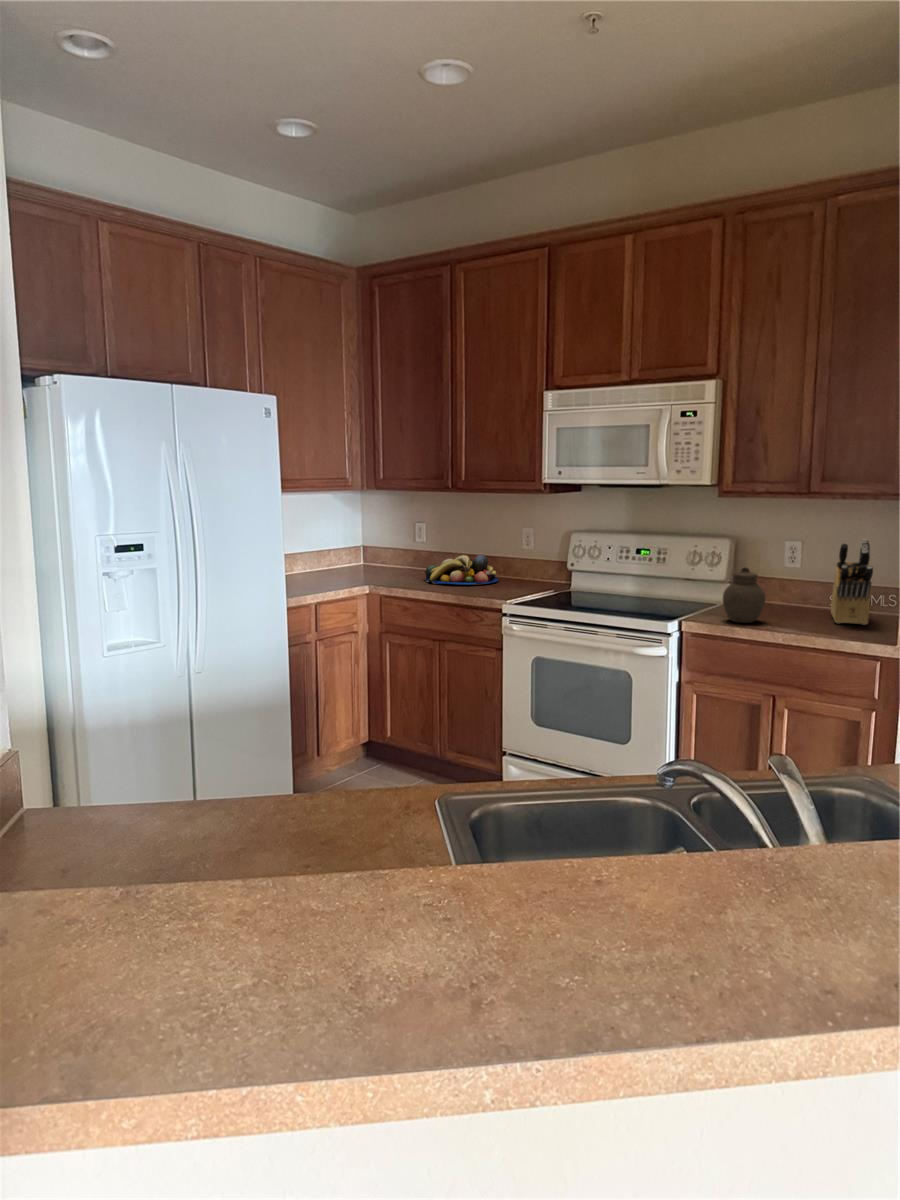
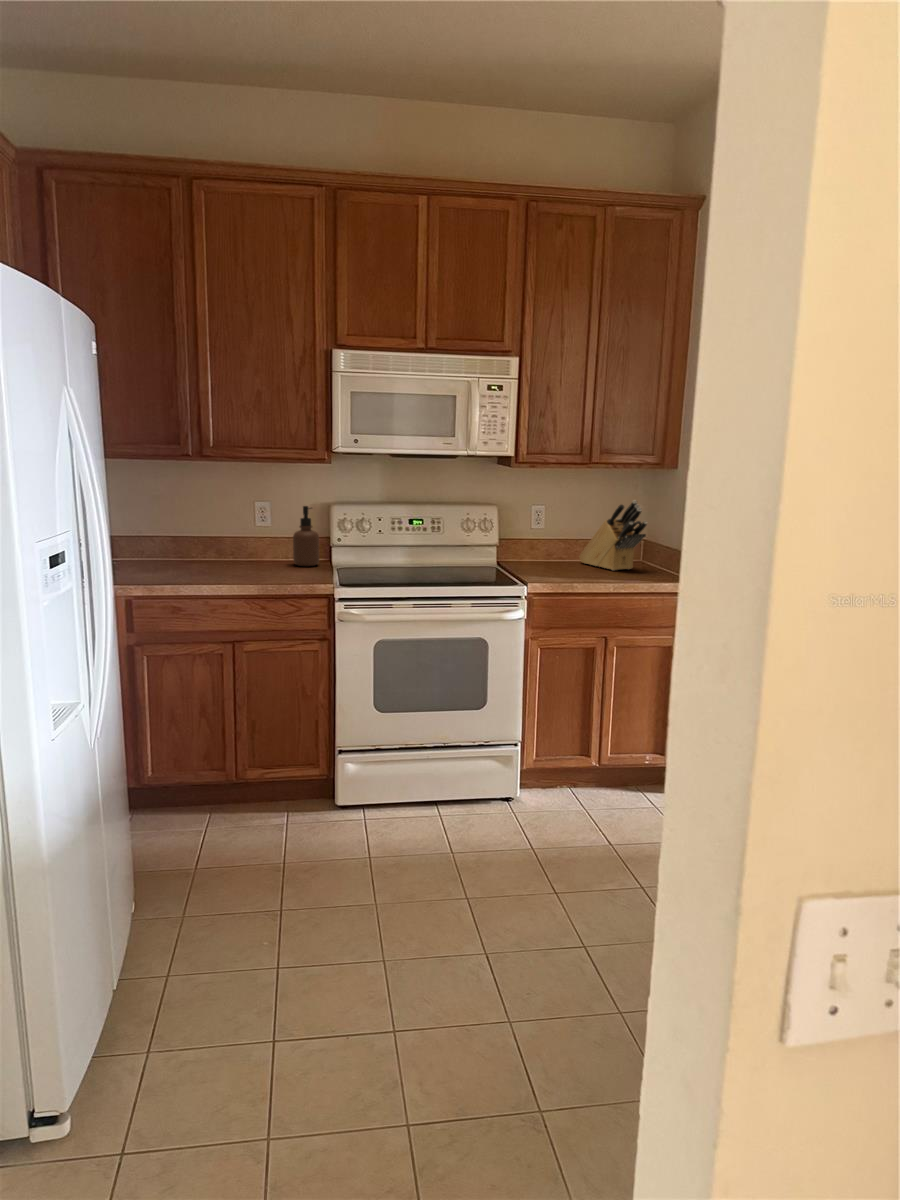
soap dispenser: none [531,531,555,586] -> present [293,506,319,566]
fruit bowl: present [425,555,499,585] -> none [168,538,258,577]
jar: present [723,568,765,623] -> none [544,530,580,579]

